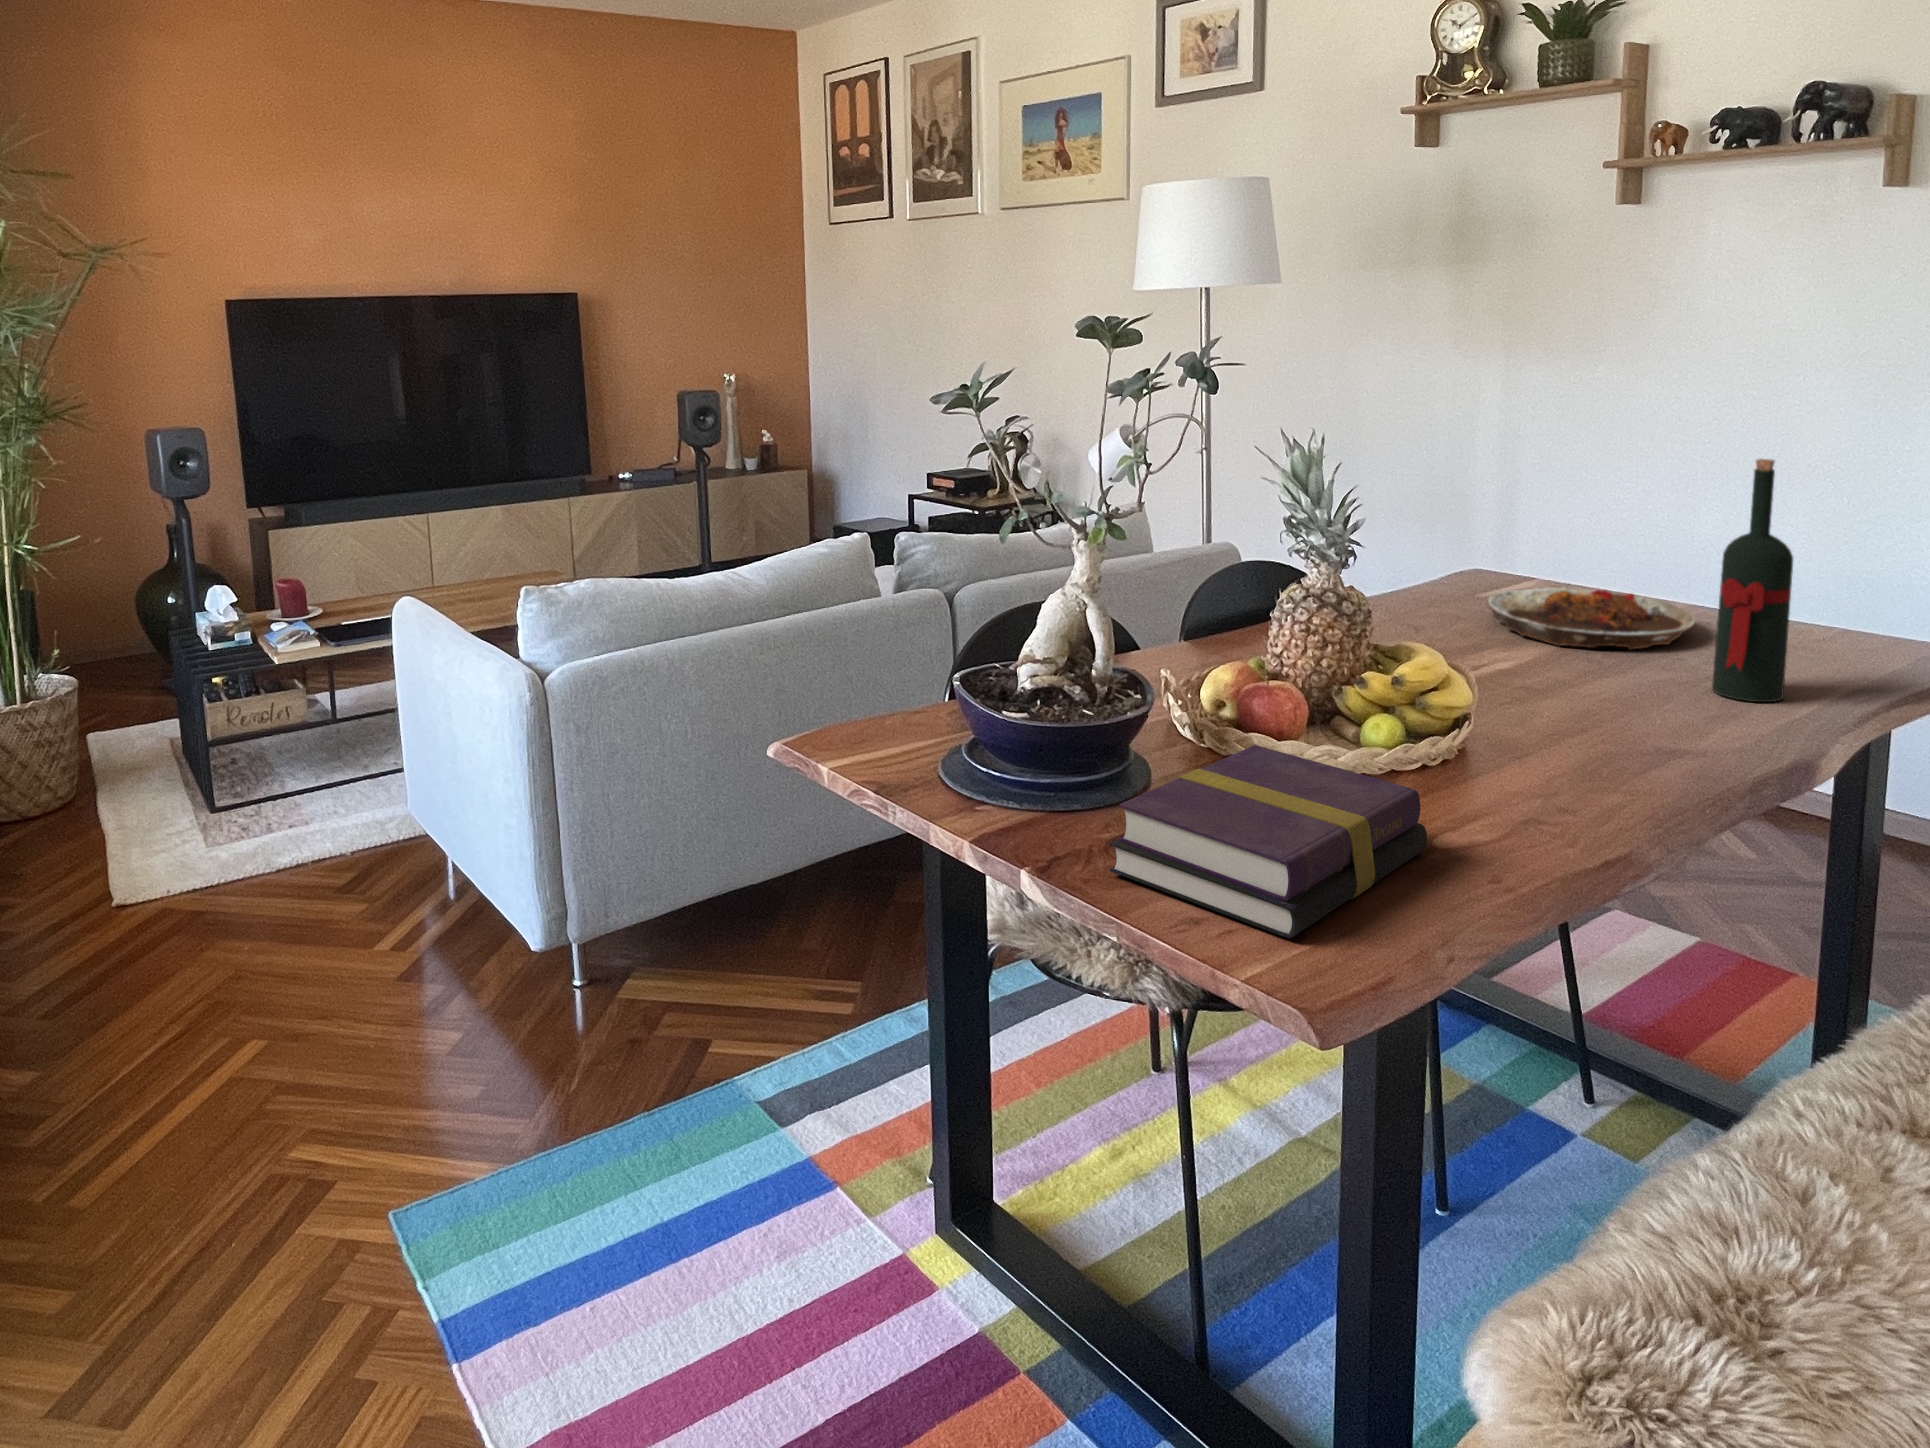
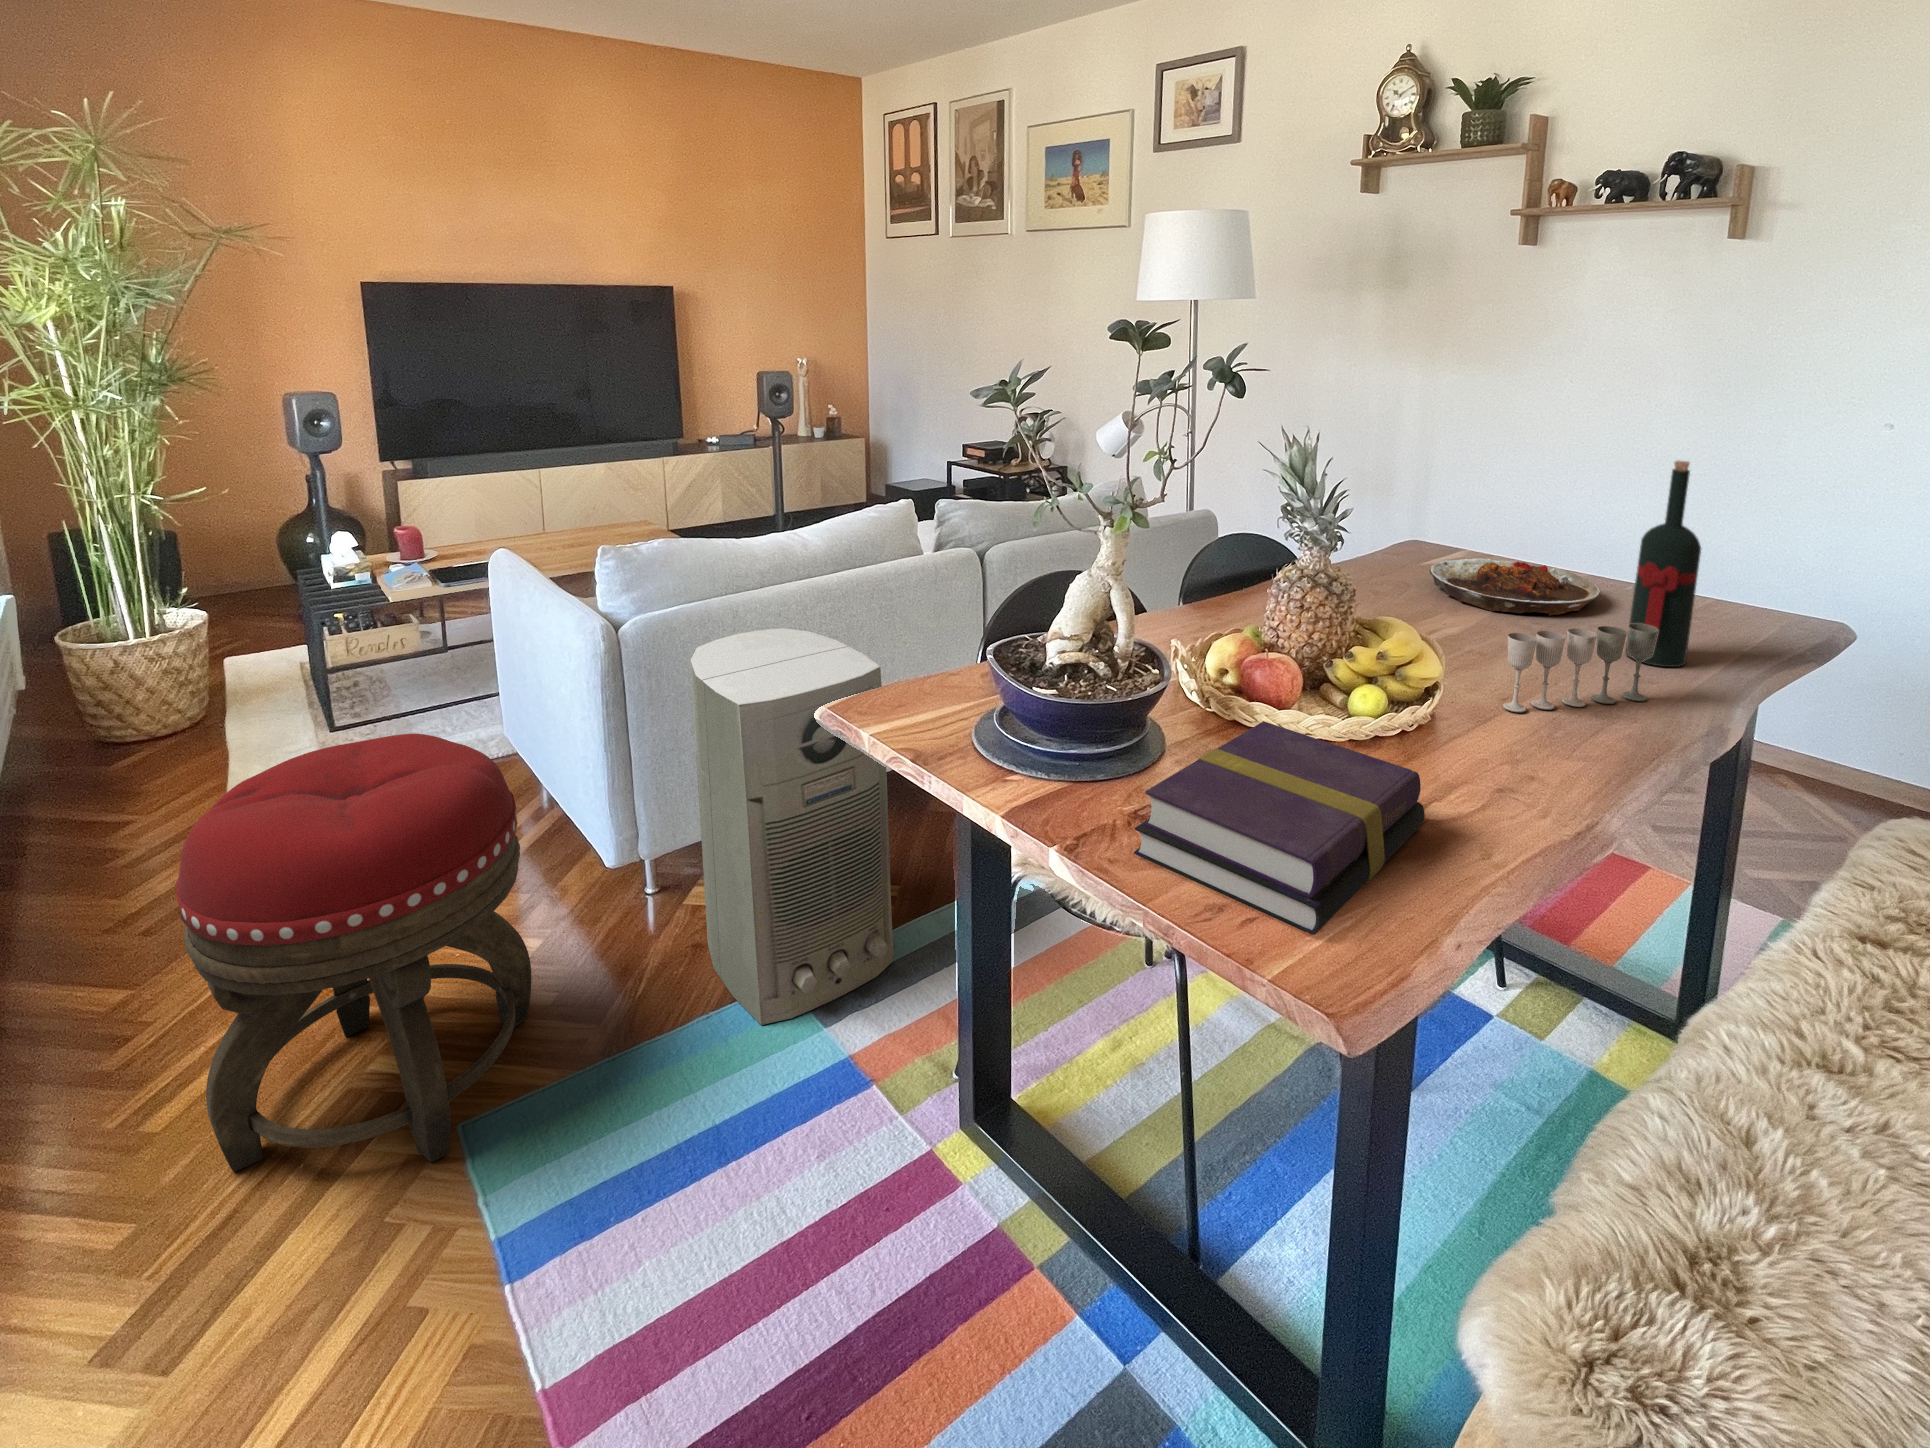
wine glass: none [1546,647,1731,747] -> present [1503,624,1658,712]
air purifier: none [625,680,858,1127] -> present [690,628,894,1025]
footstool: none [114,789,458,1250] -> present [175,734,531,1171]

